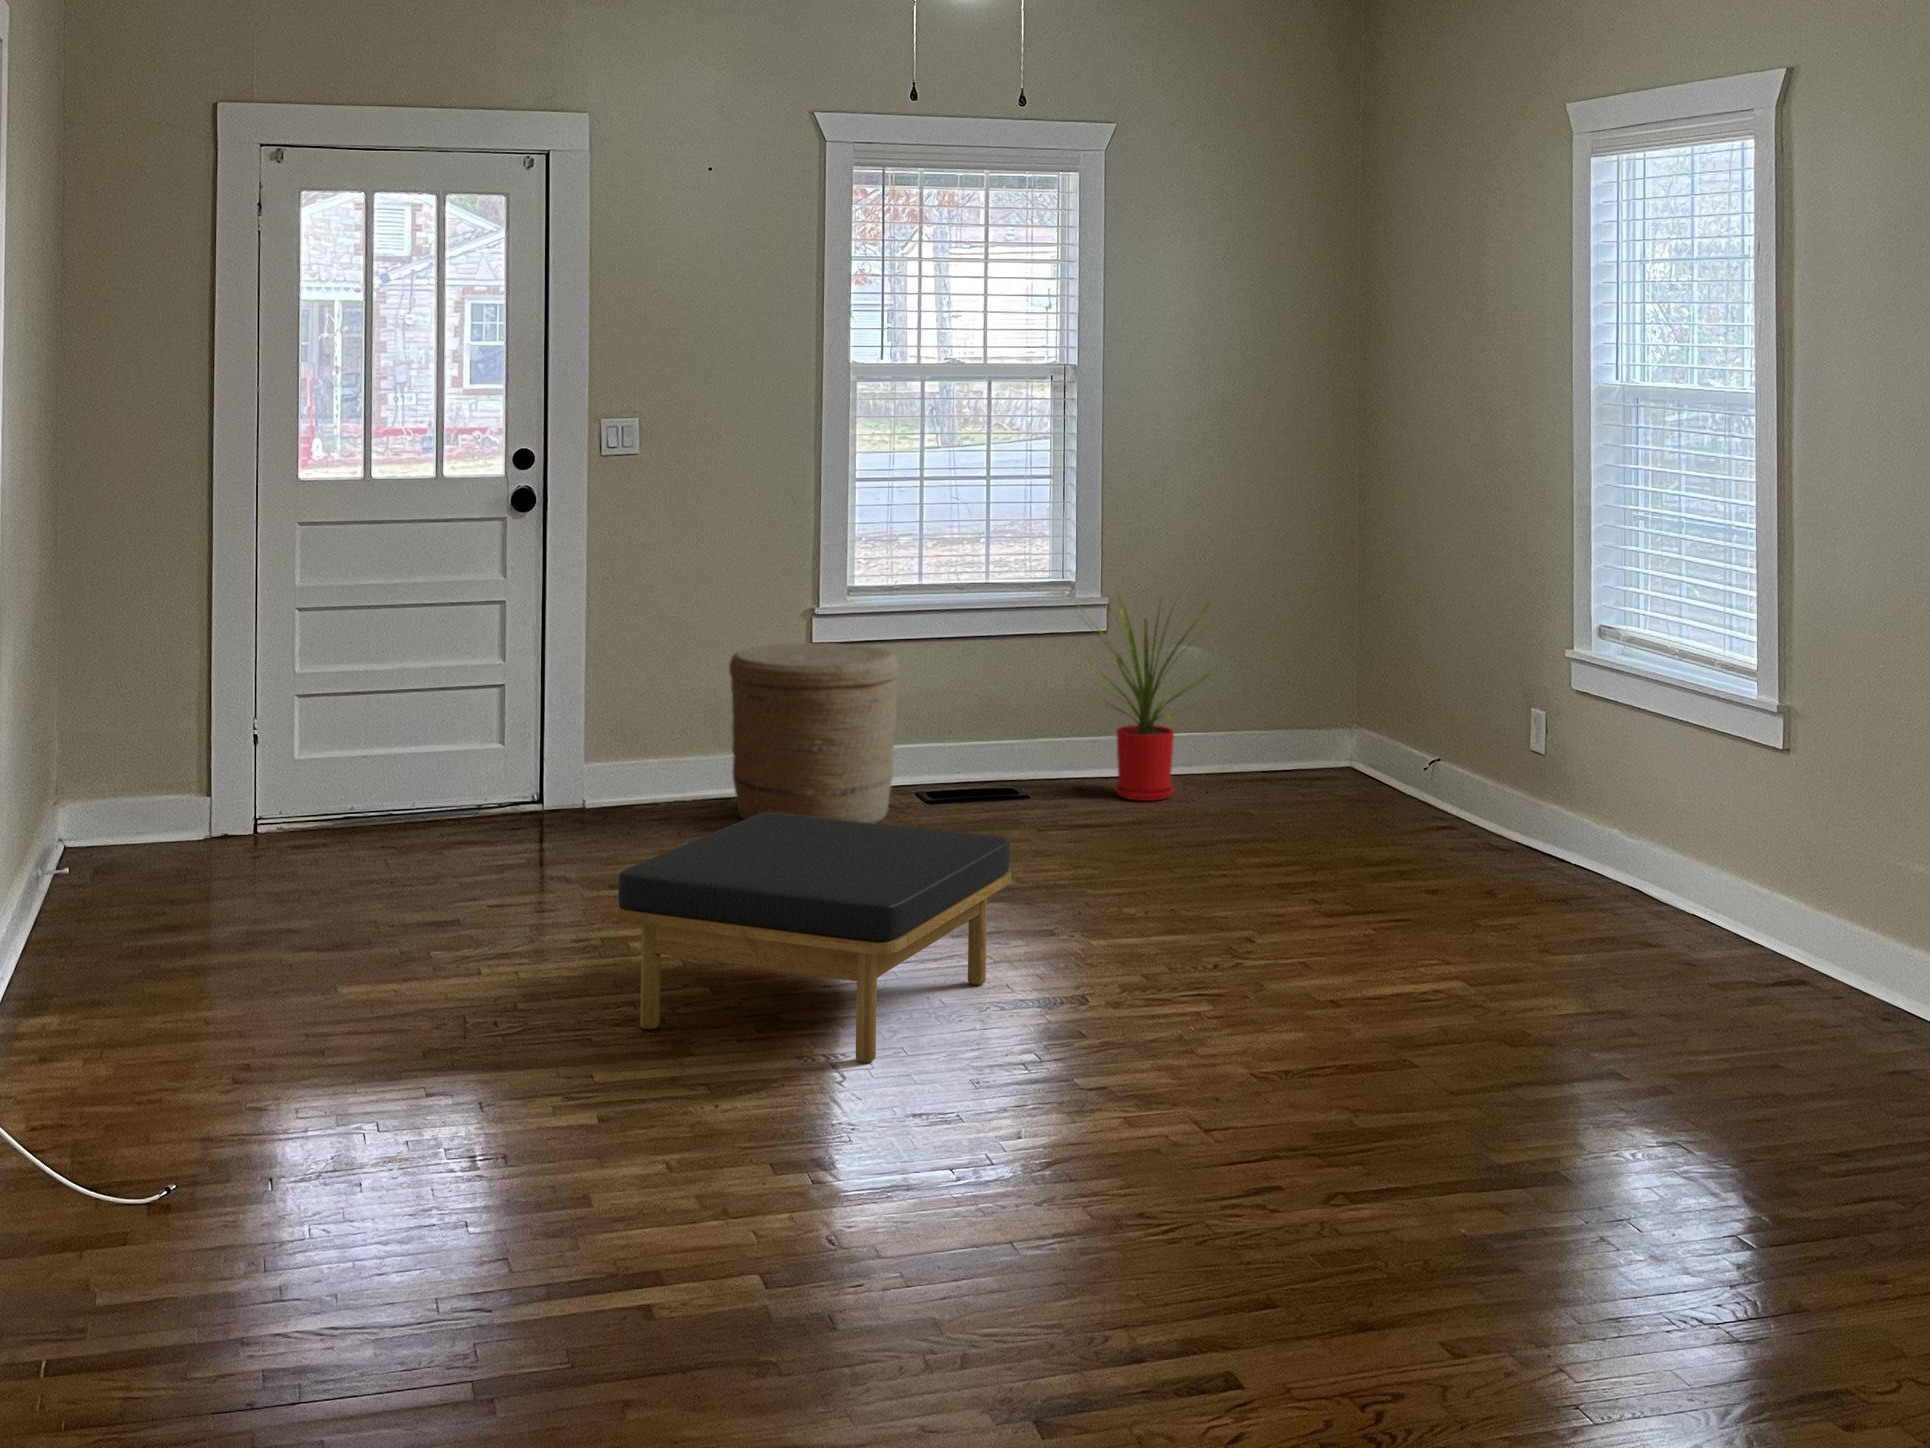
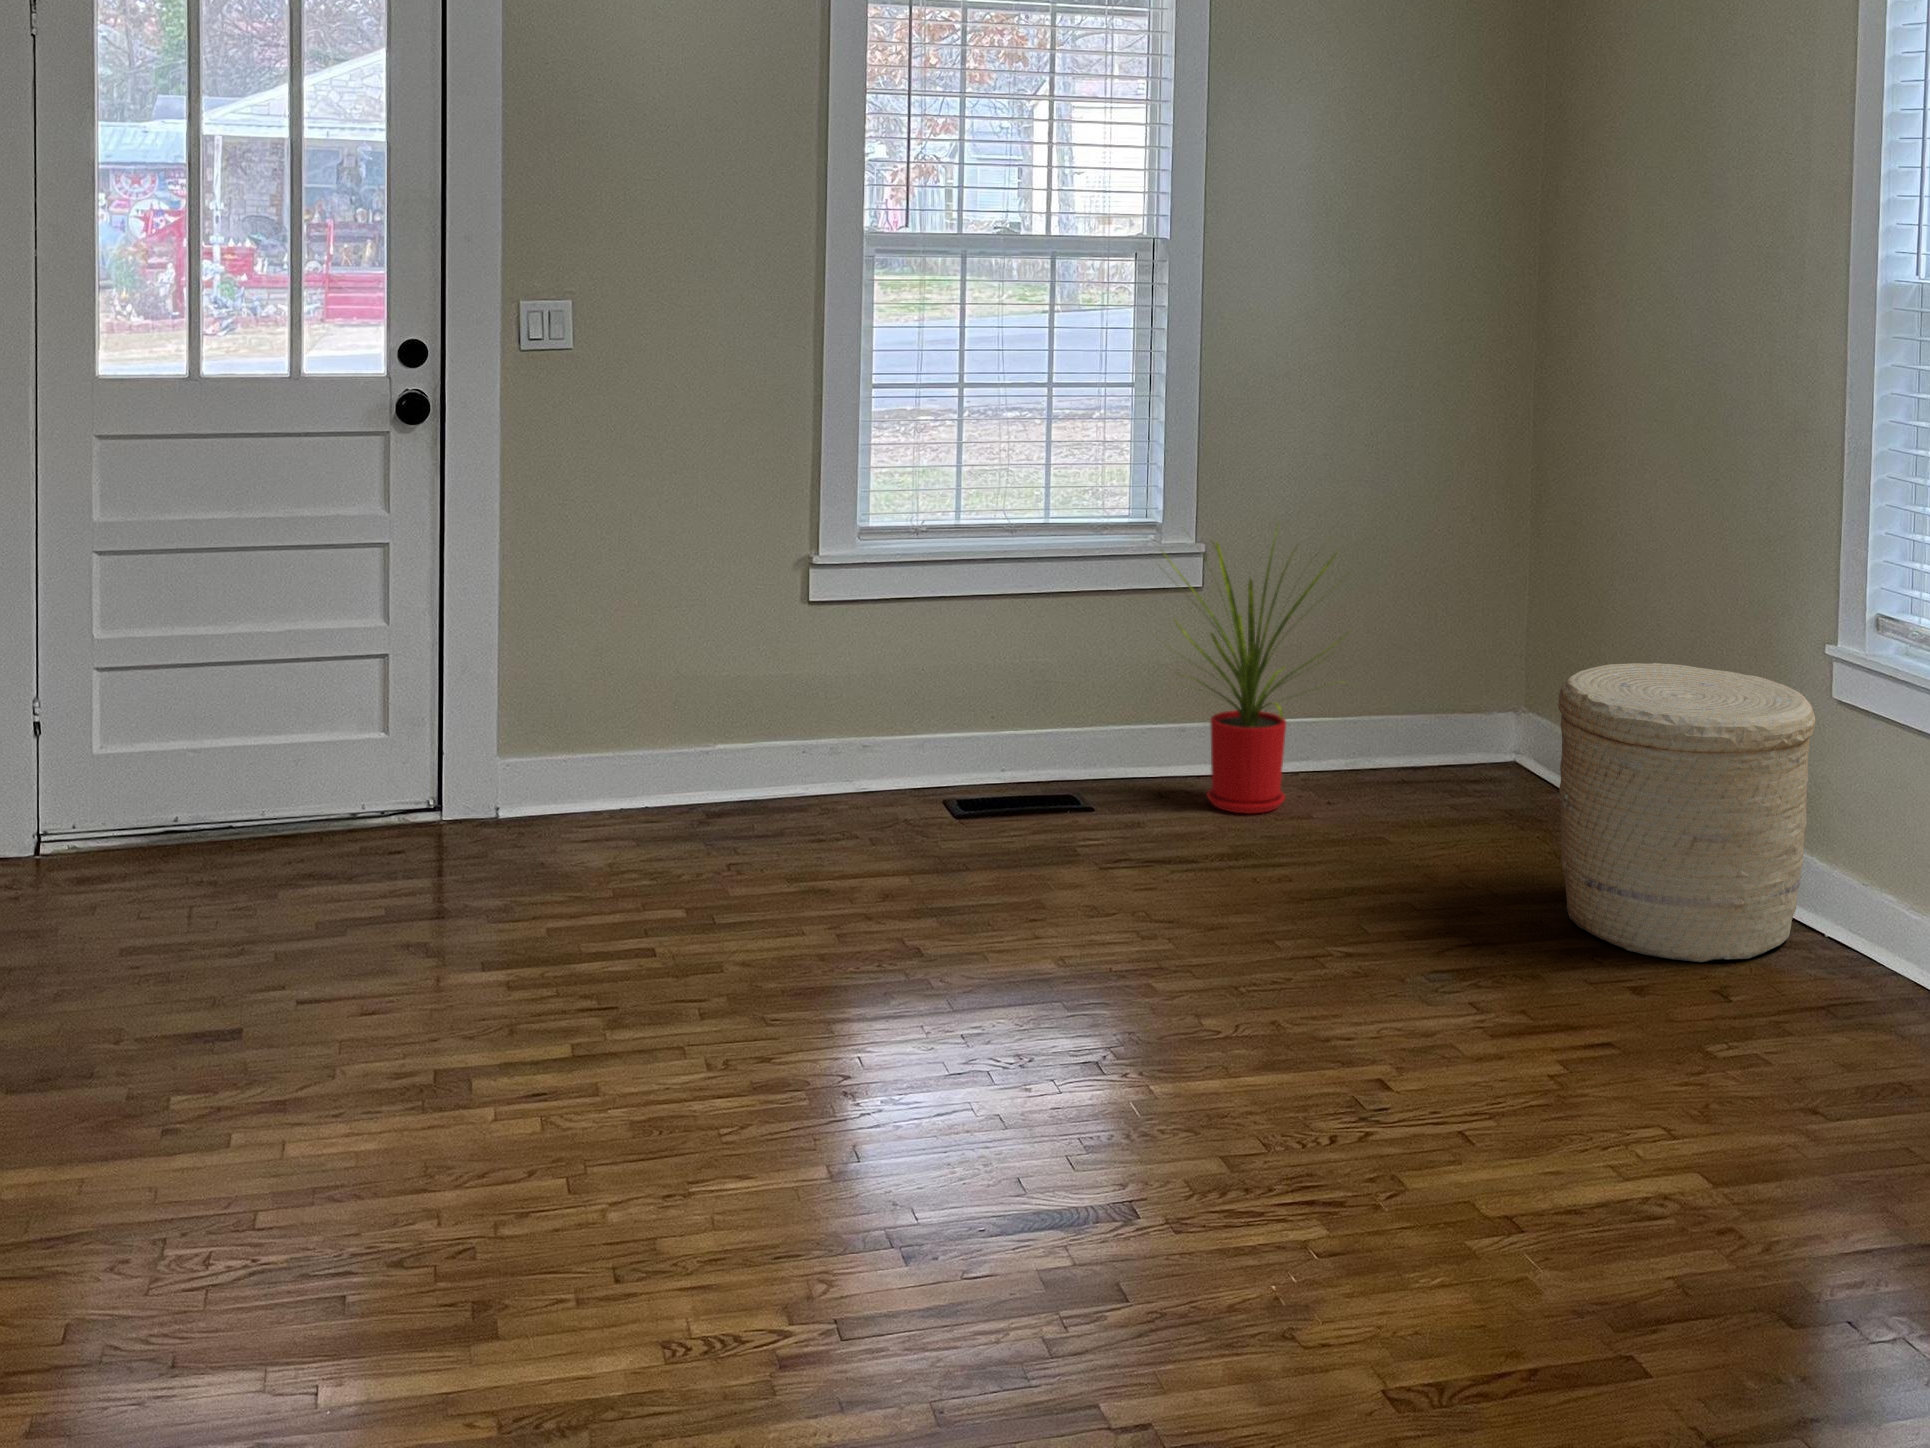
basket: present [729,643,899,823] -> present [1558,663,1815,962]
ottoman: present [617,812,1011,1063] -> none [405,898,1029,1355]

